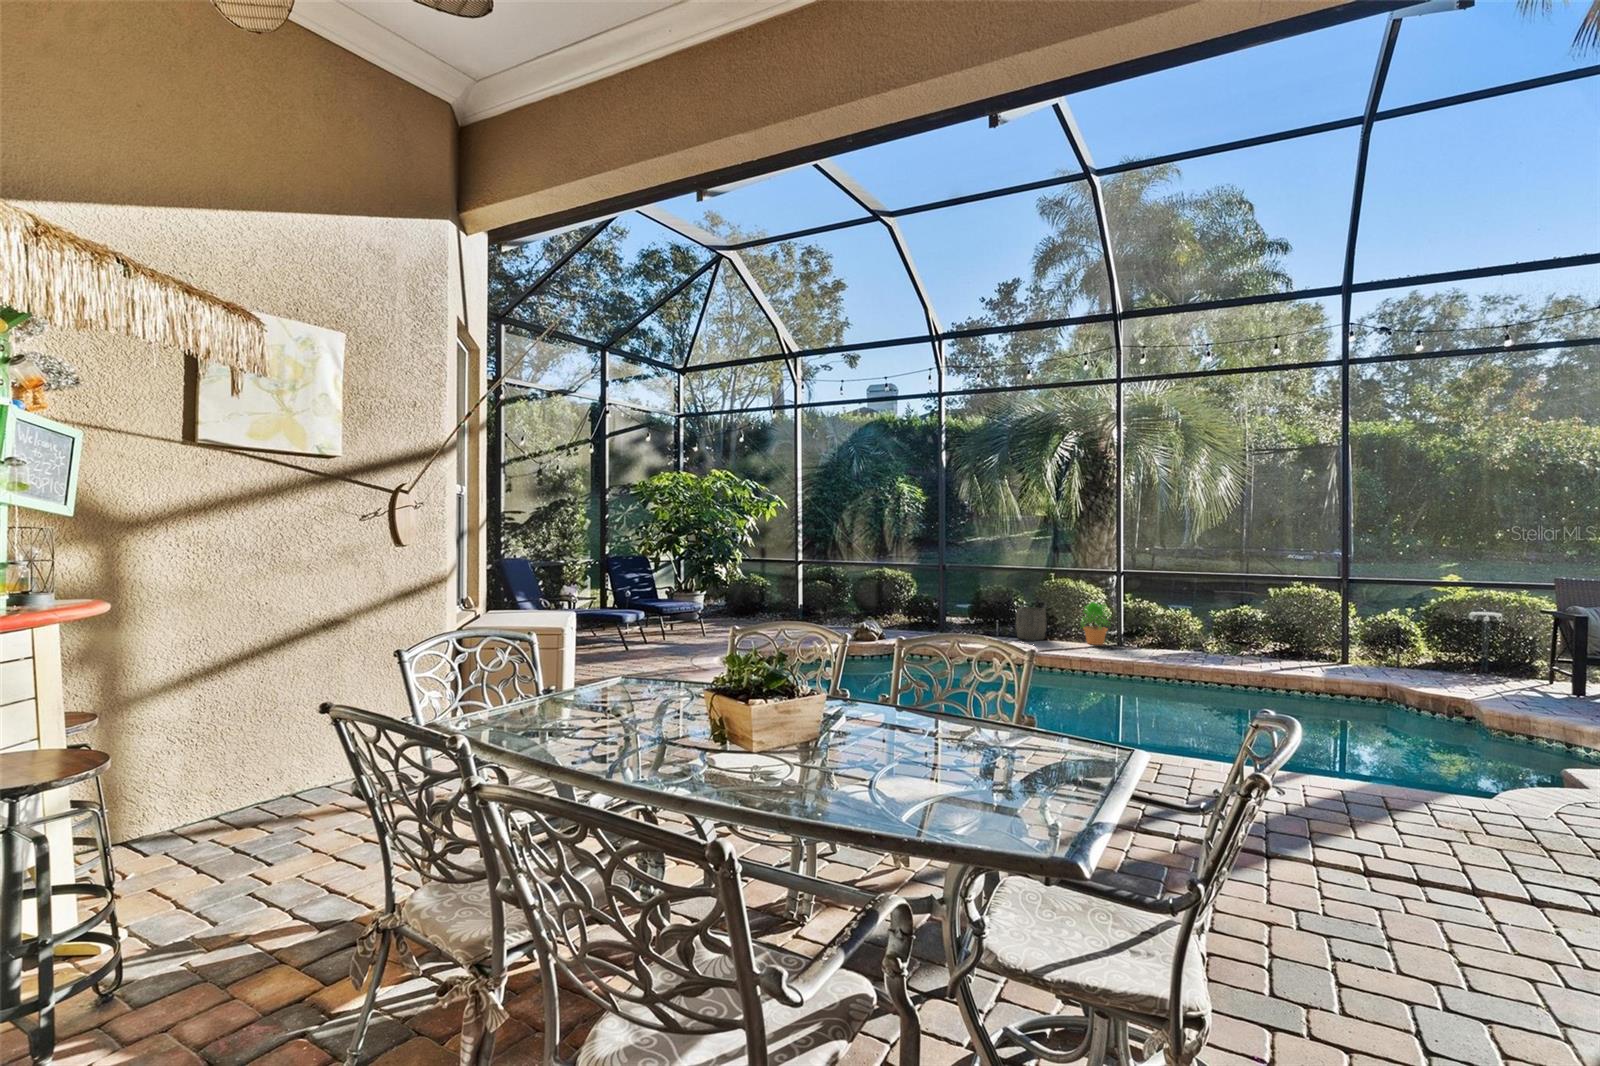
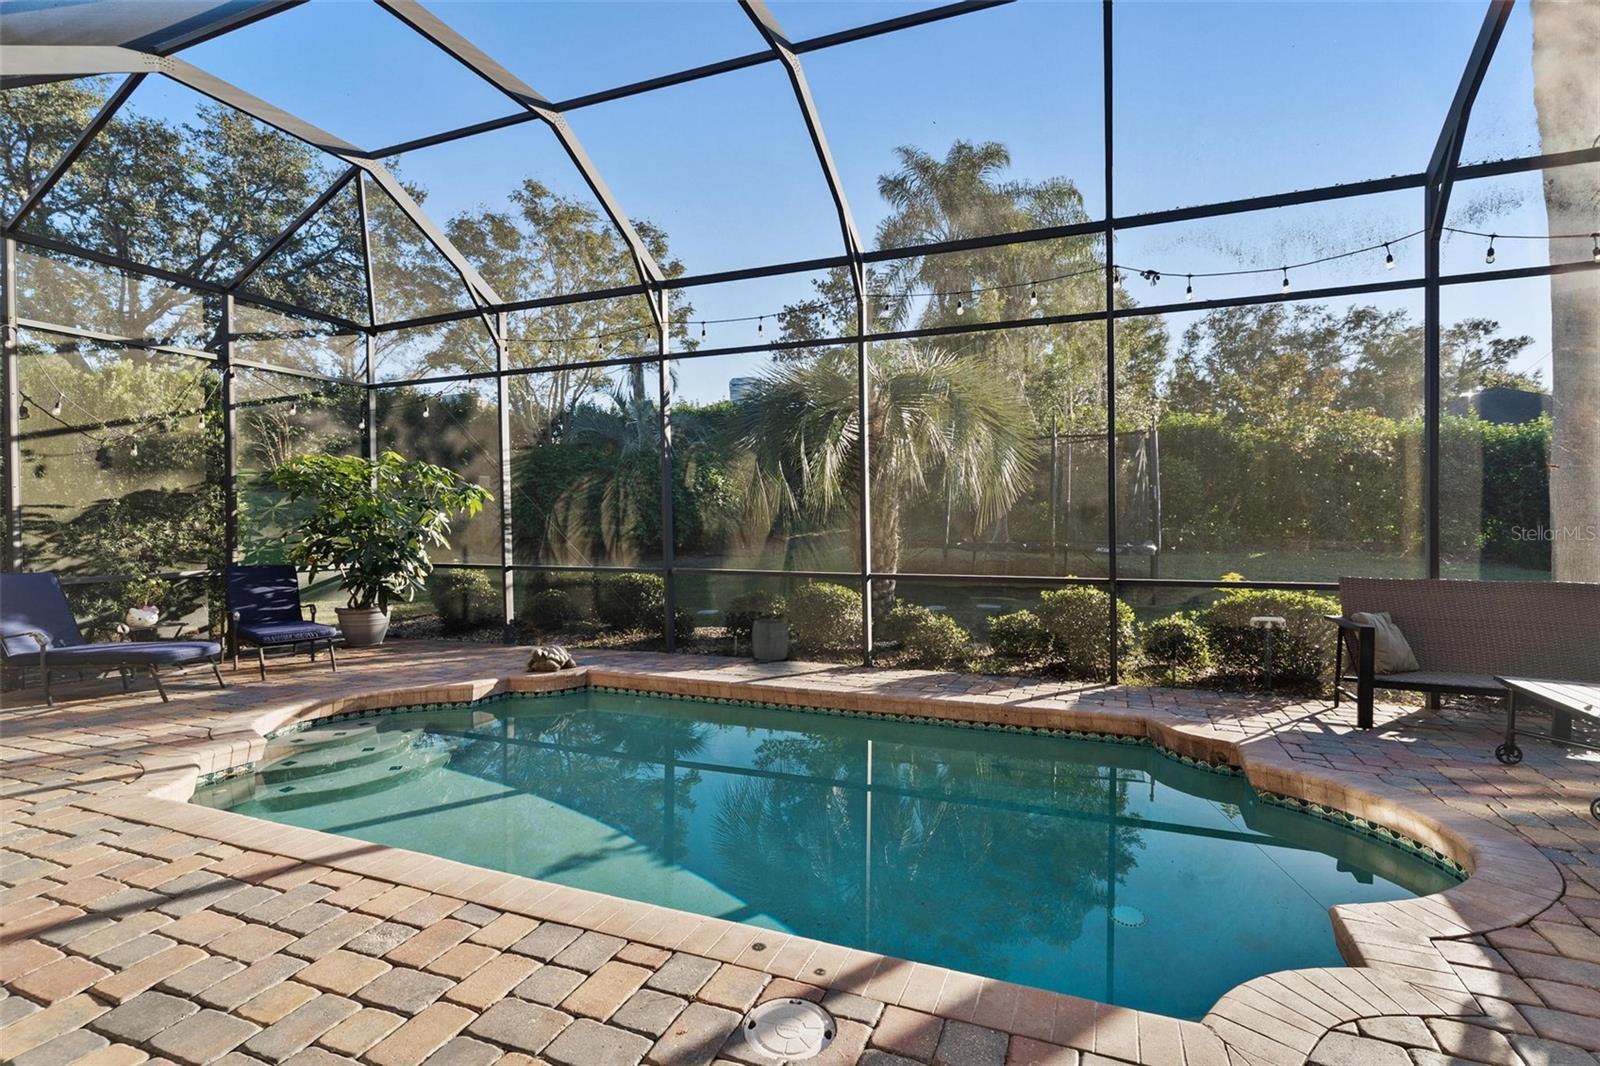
potted plant: present [1081,602,1110,645] -> none [821,611,863,665]

